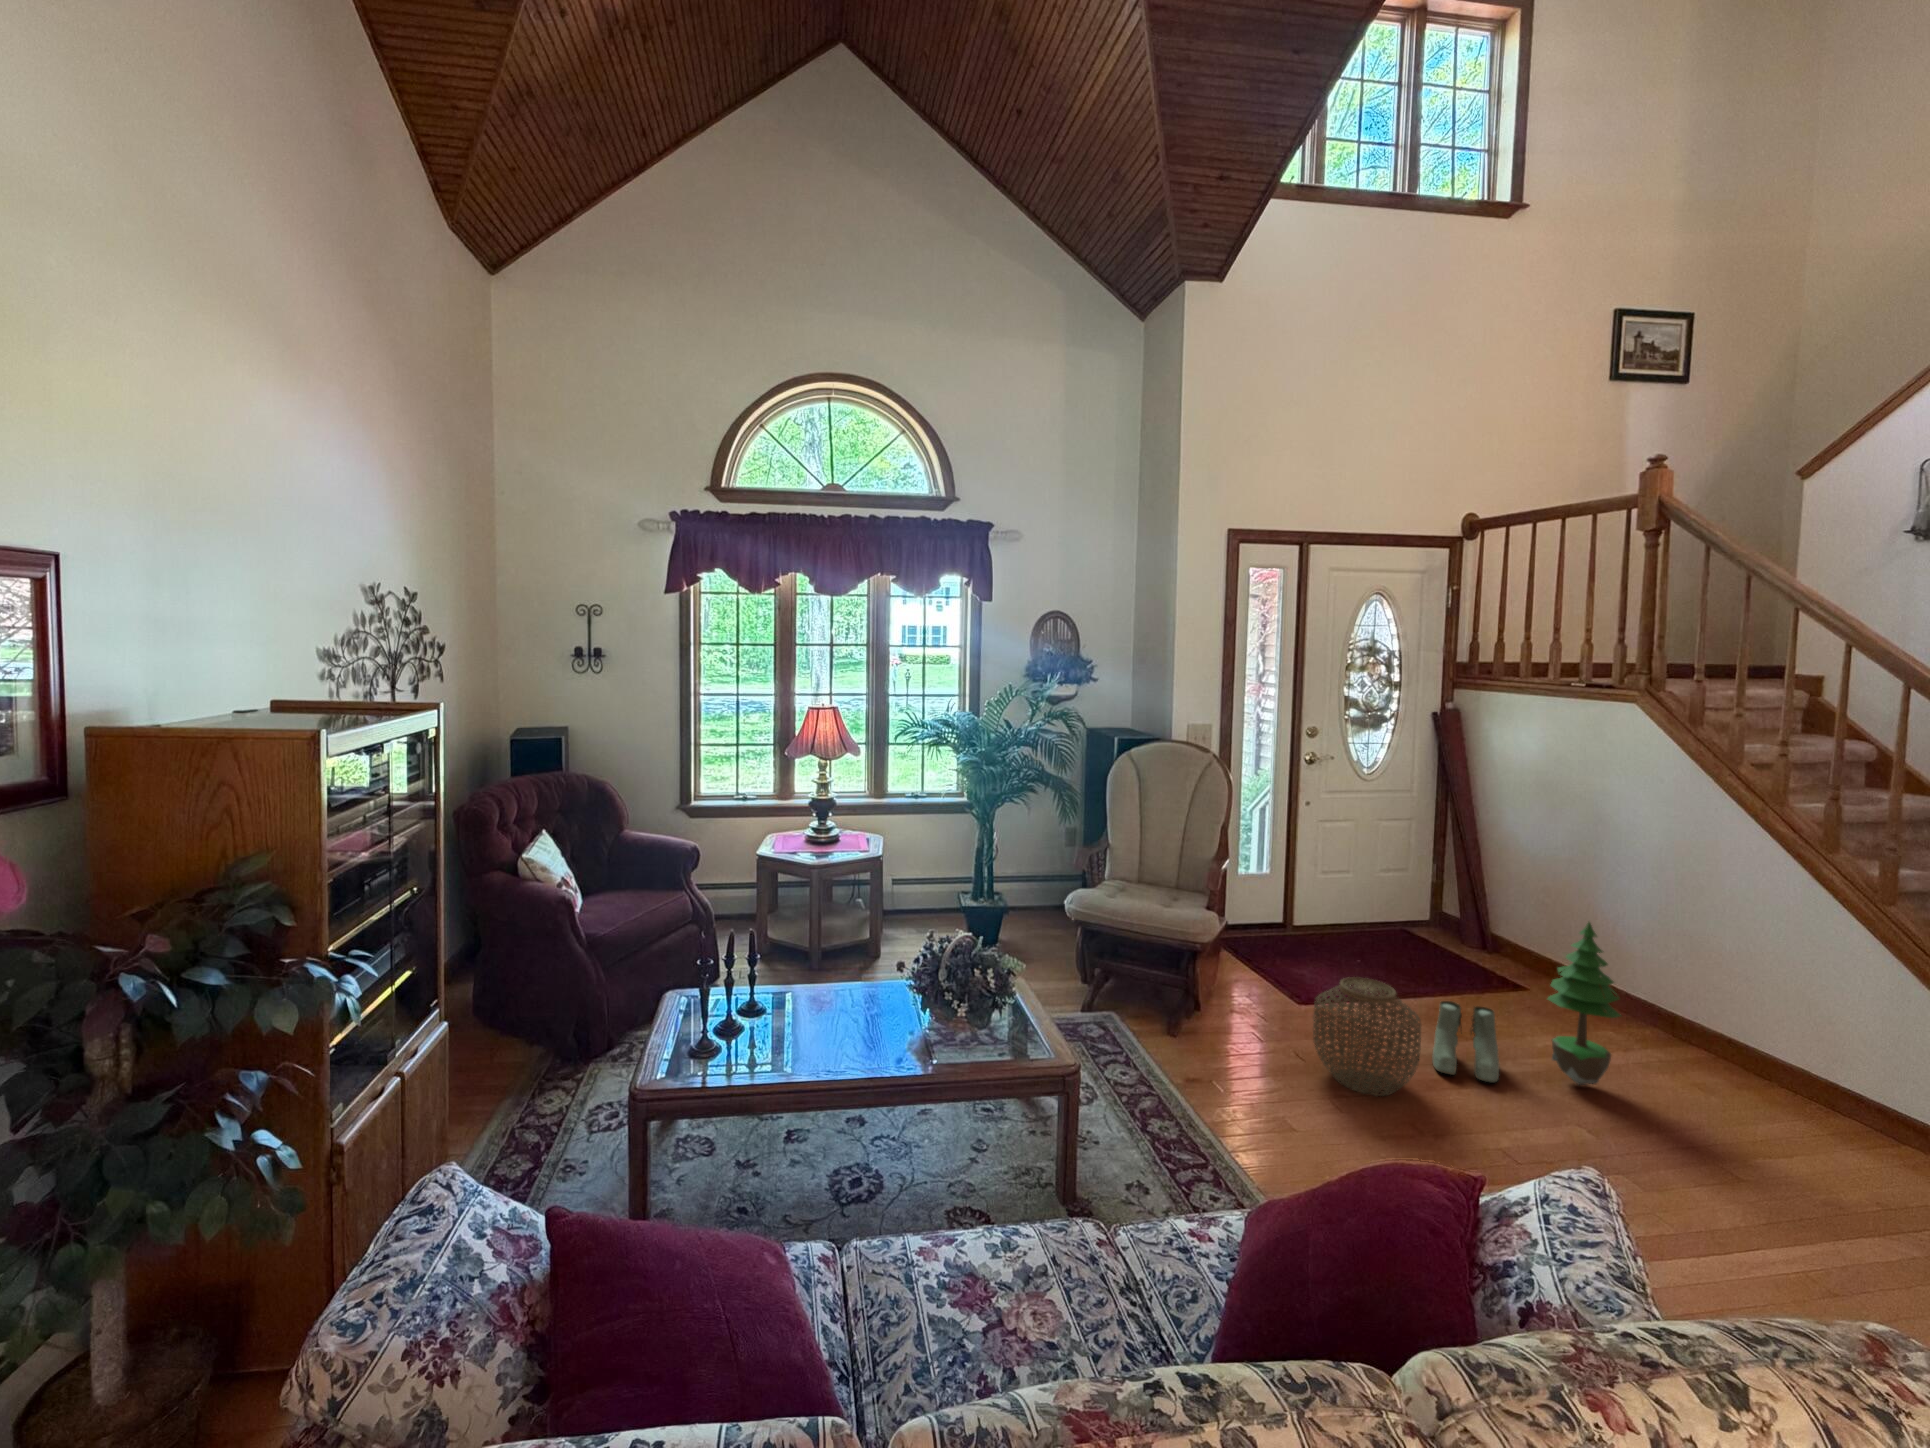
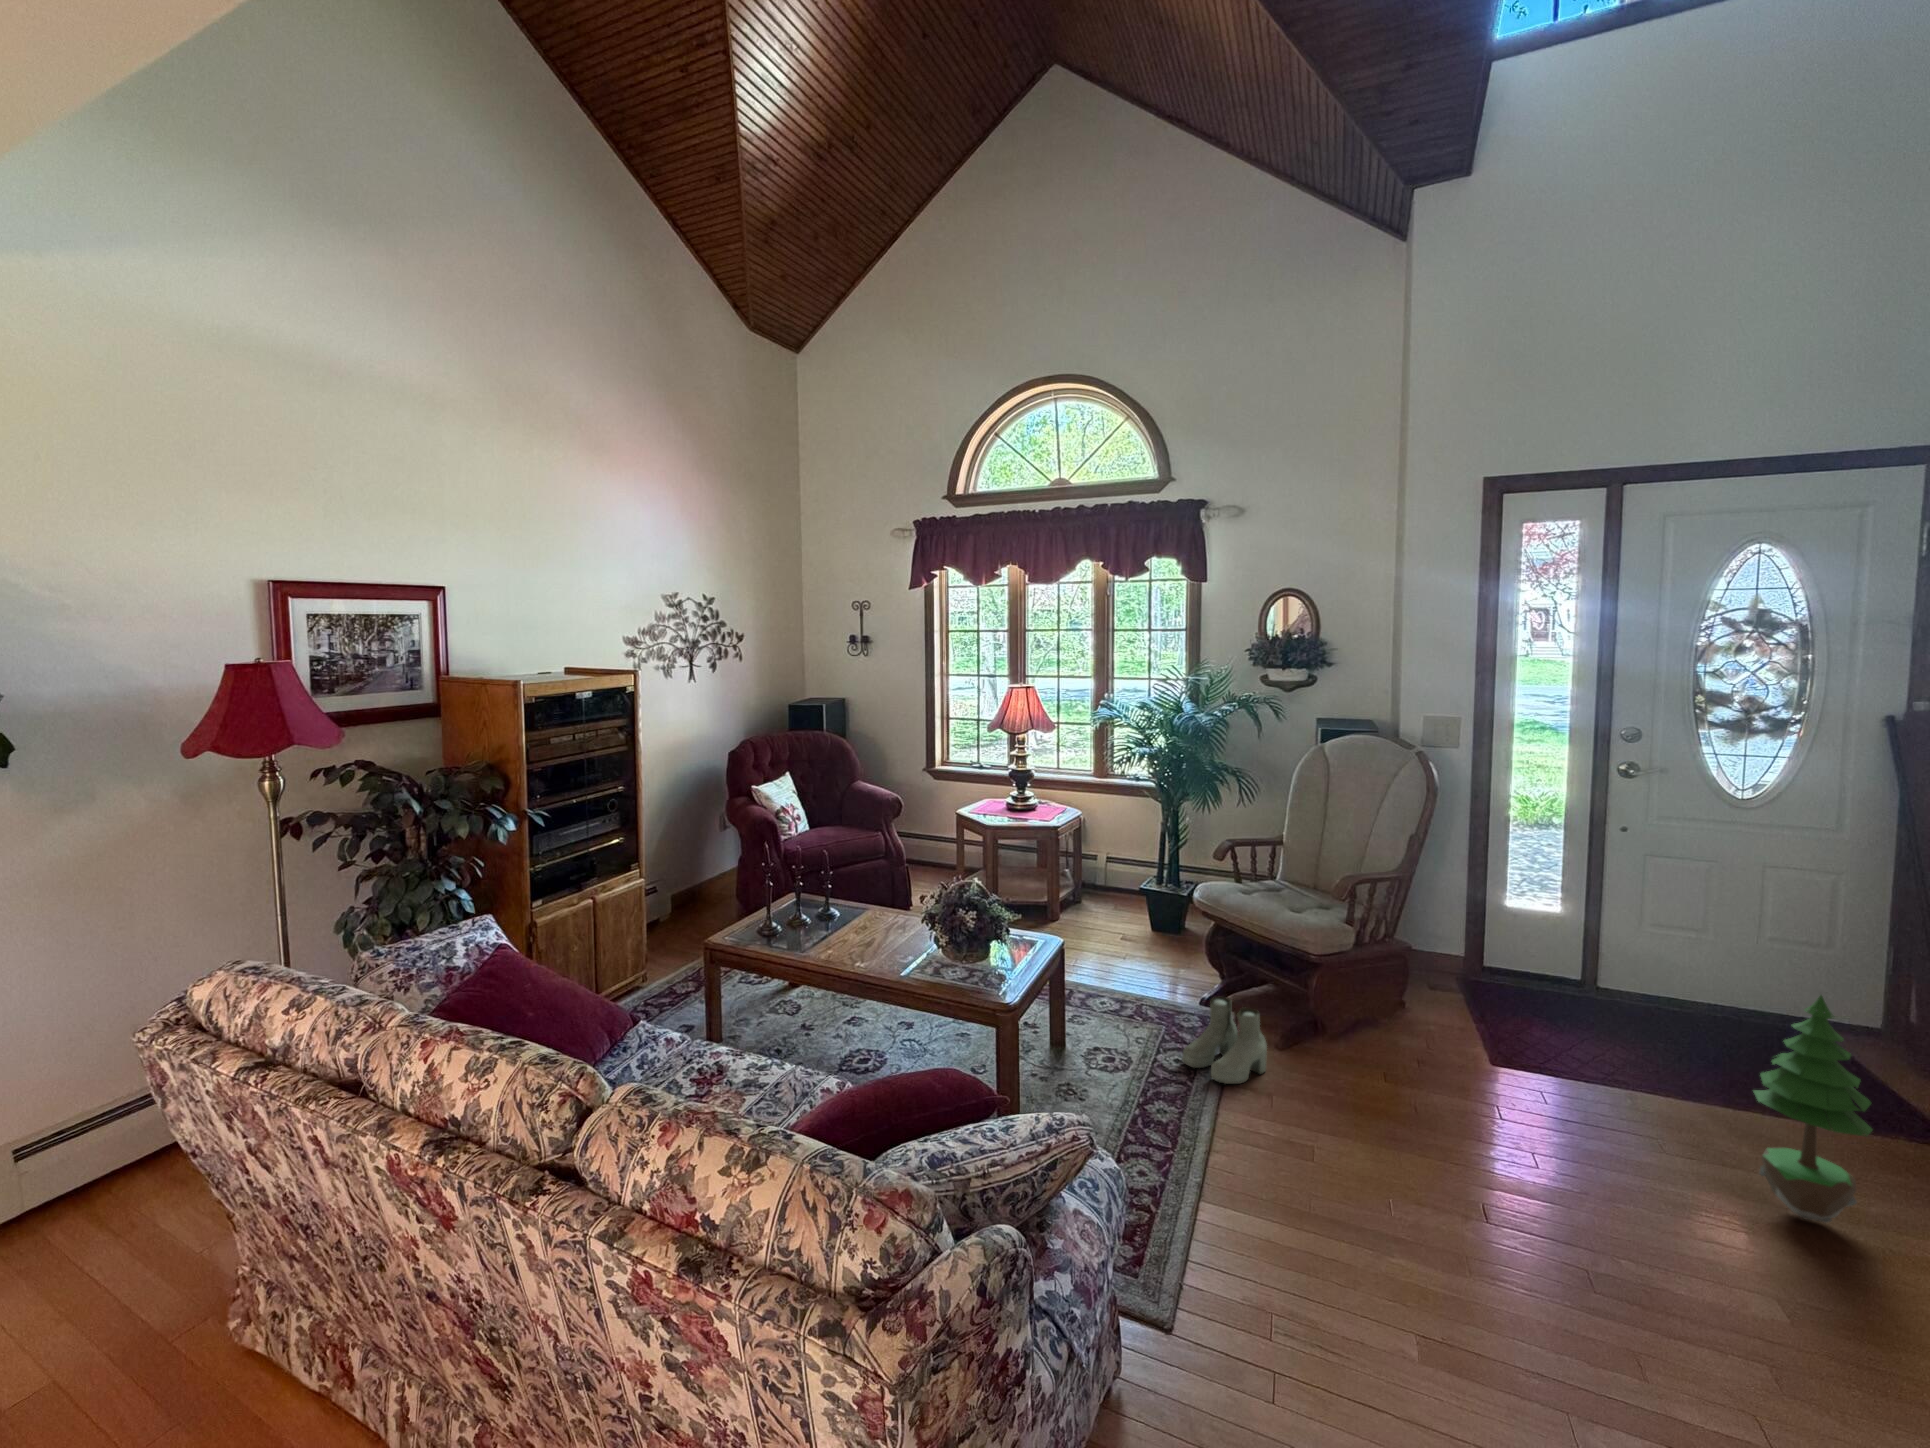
woven basket: present [1313,977,1421,1096] -> none [1388,1004,1520,1144]
boots: present [1433,1001,1499,1083] -> present [1182,997,1267,1084]

